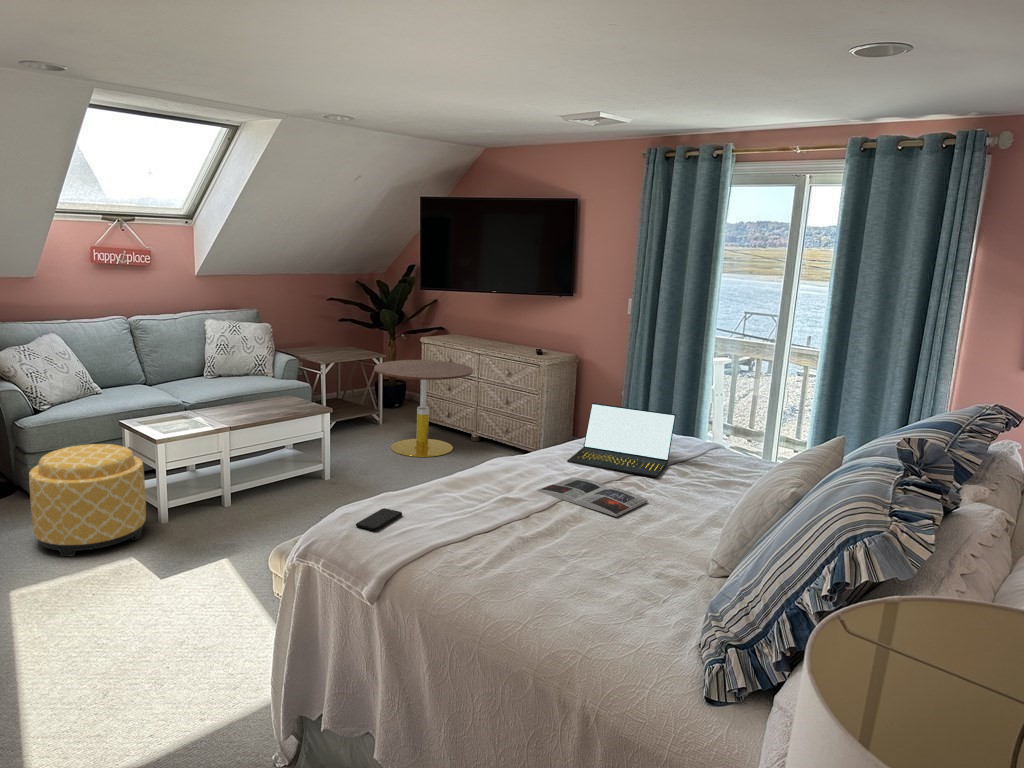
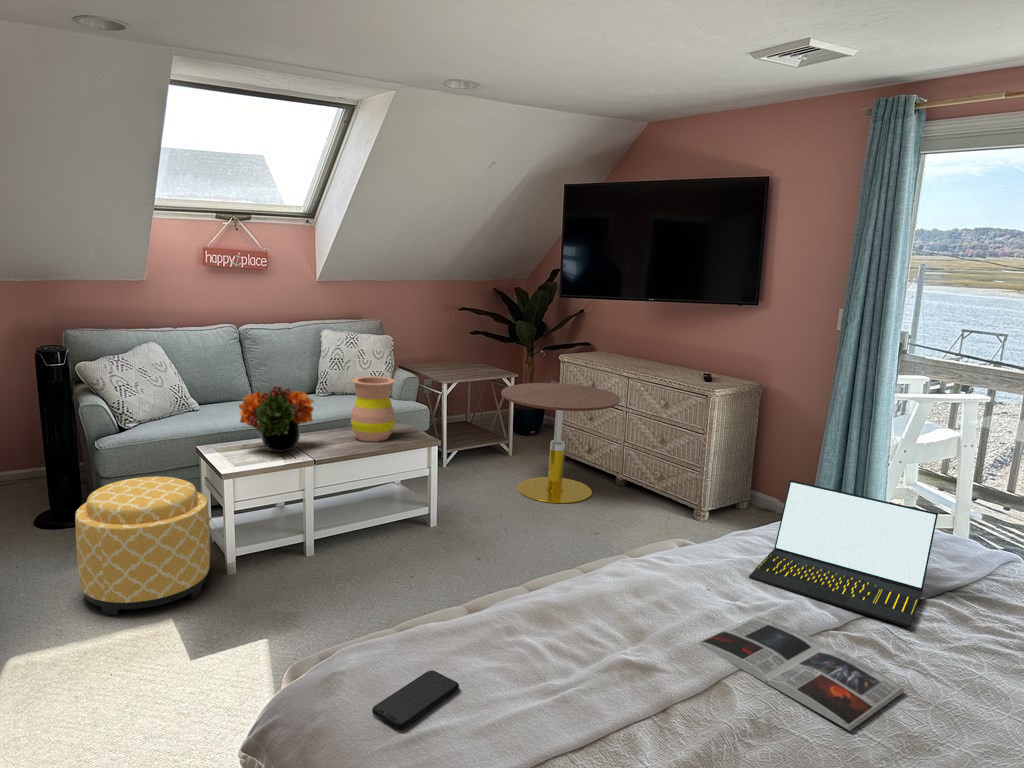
vase: none [251,357,289,411] -> present [351,376,395,442]
flower arrangement: none [155,366,223,421] -> present [239,386,314,452]

